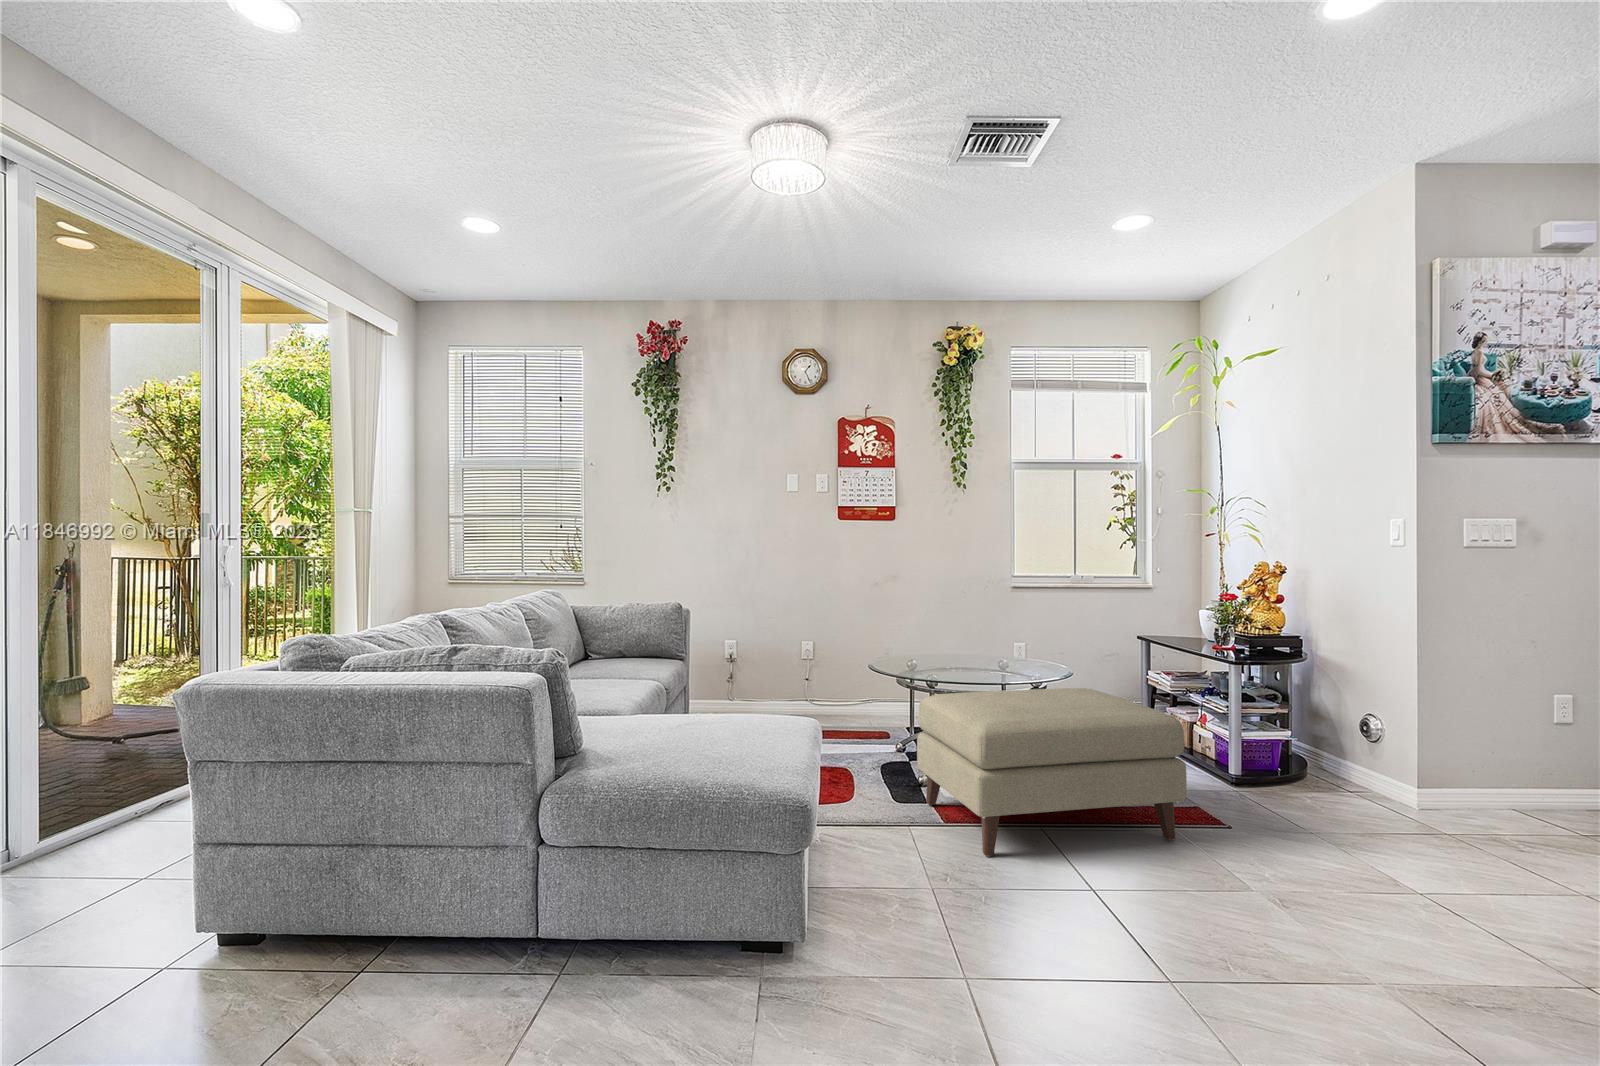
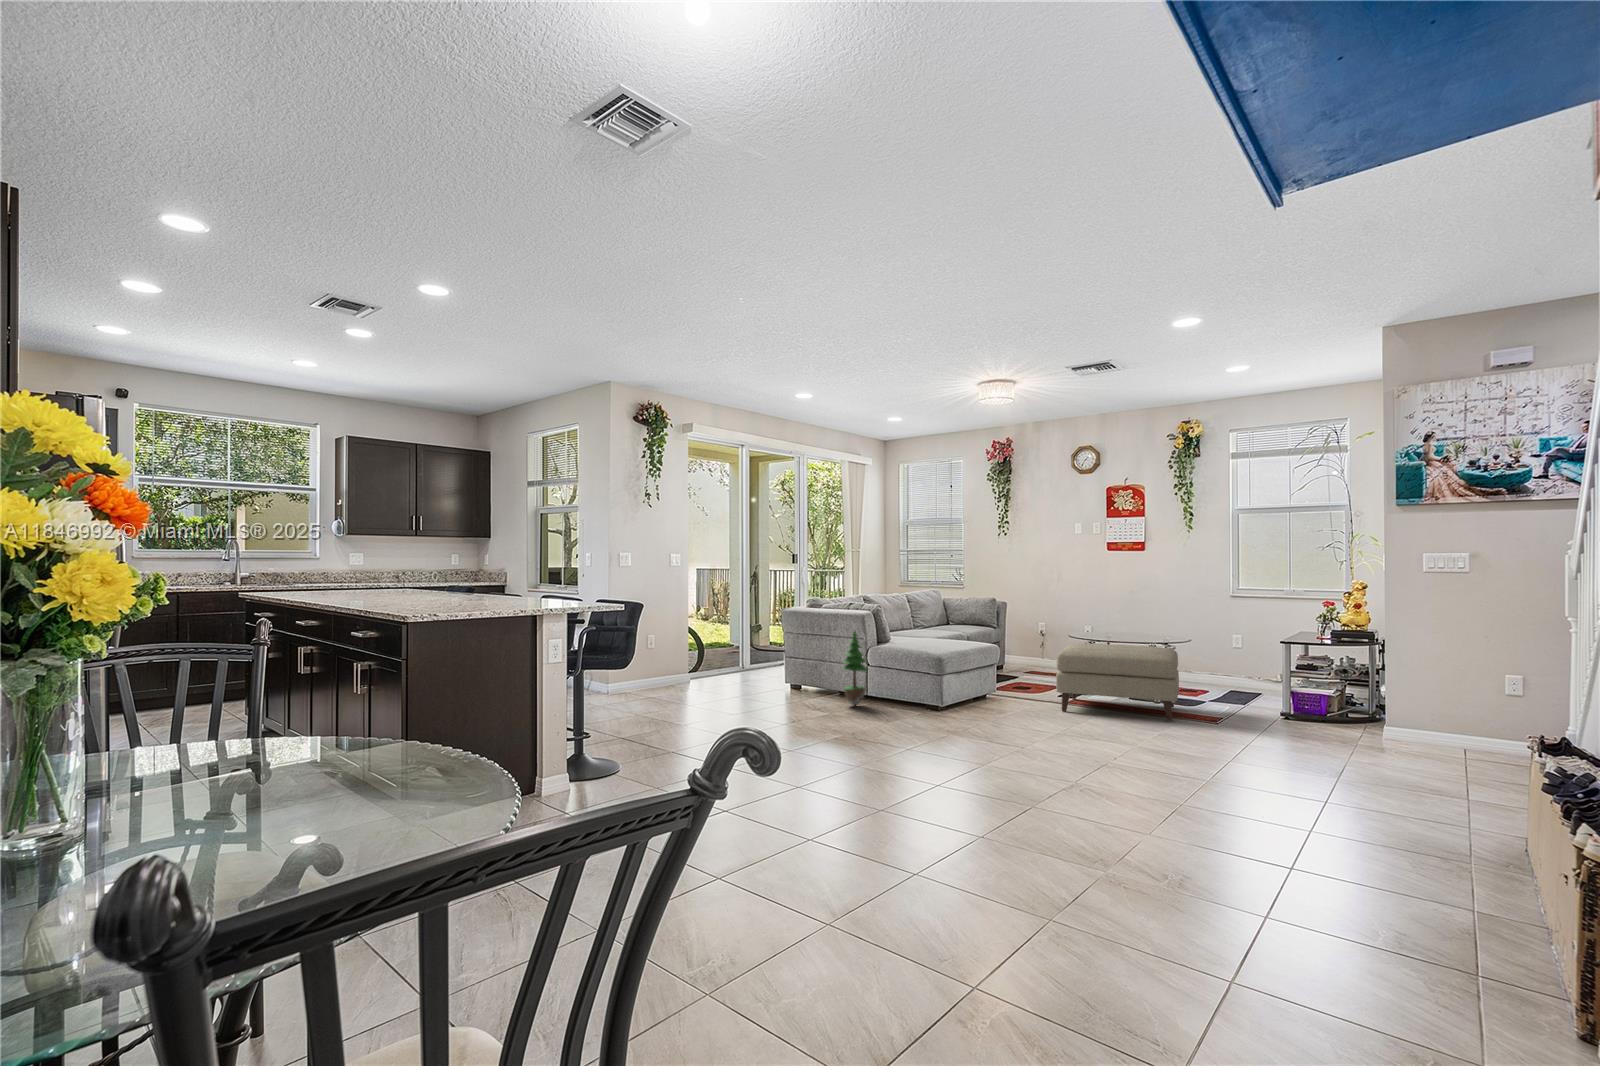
potted tree: none [464,743,562,999] -> present [842,631,867,706]

